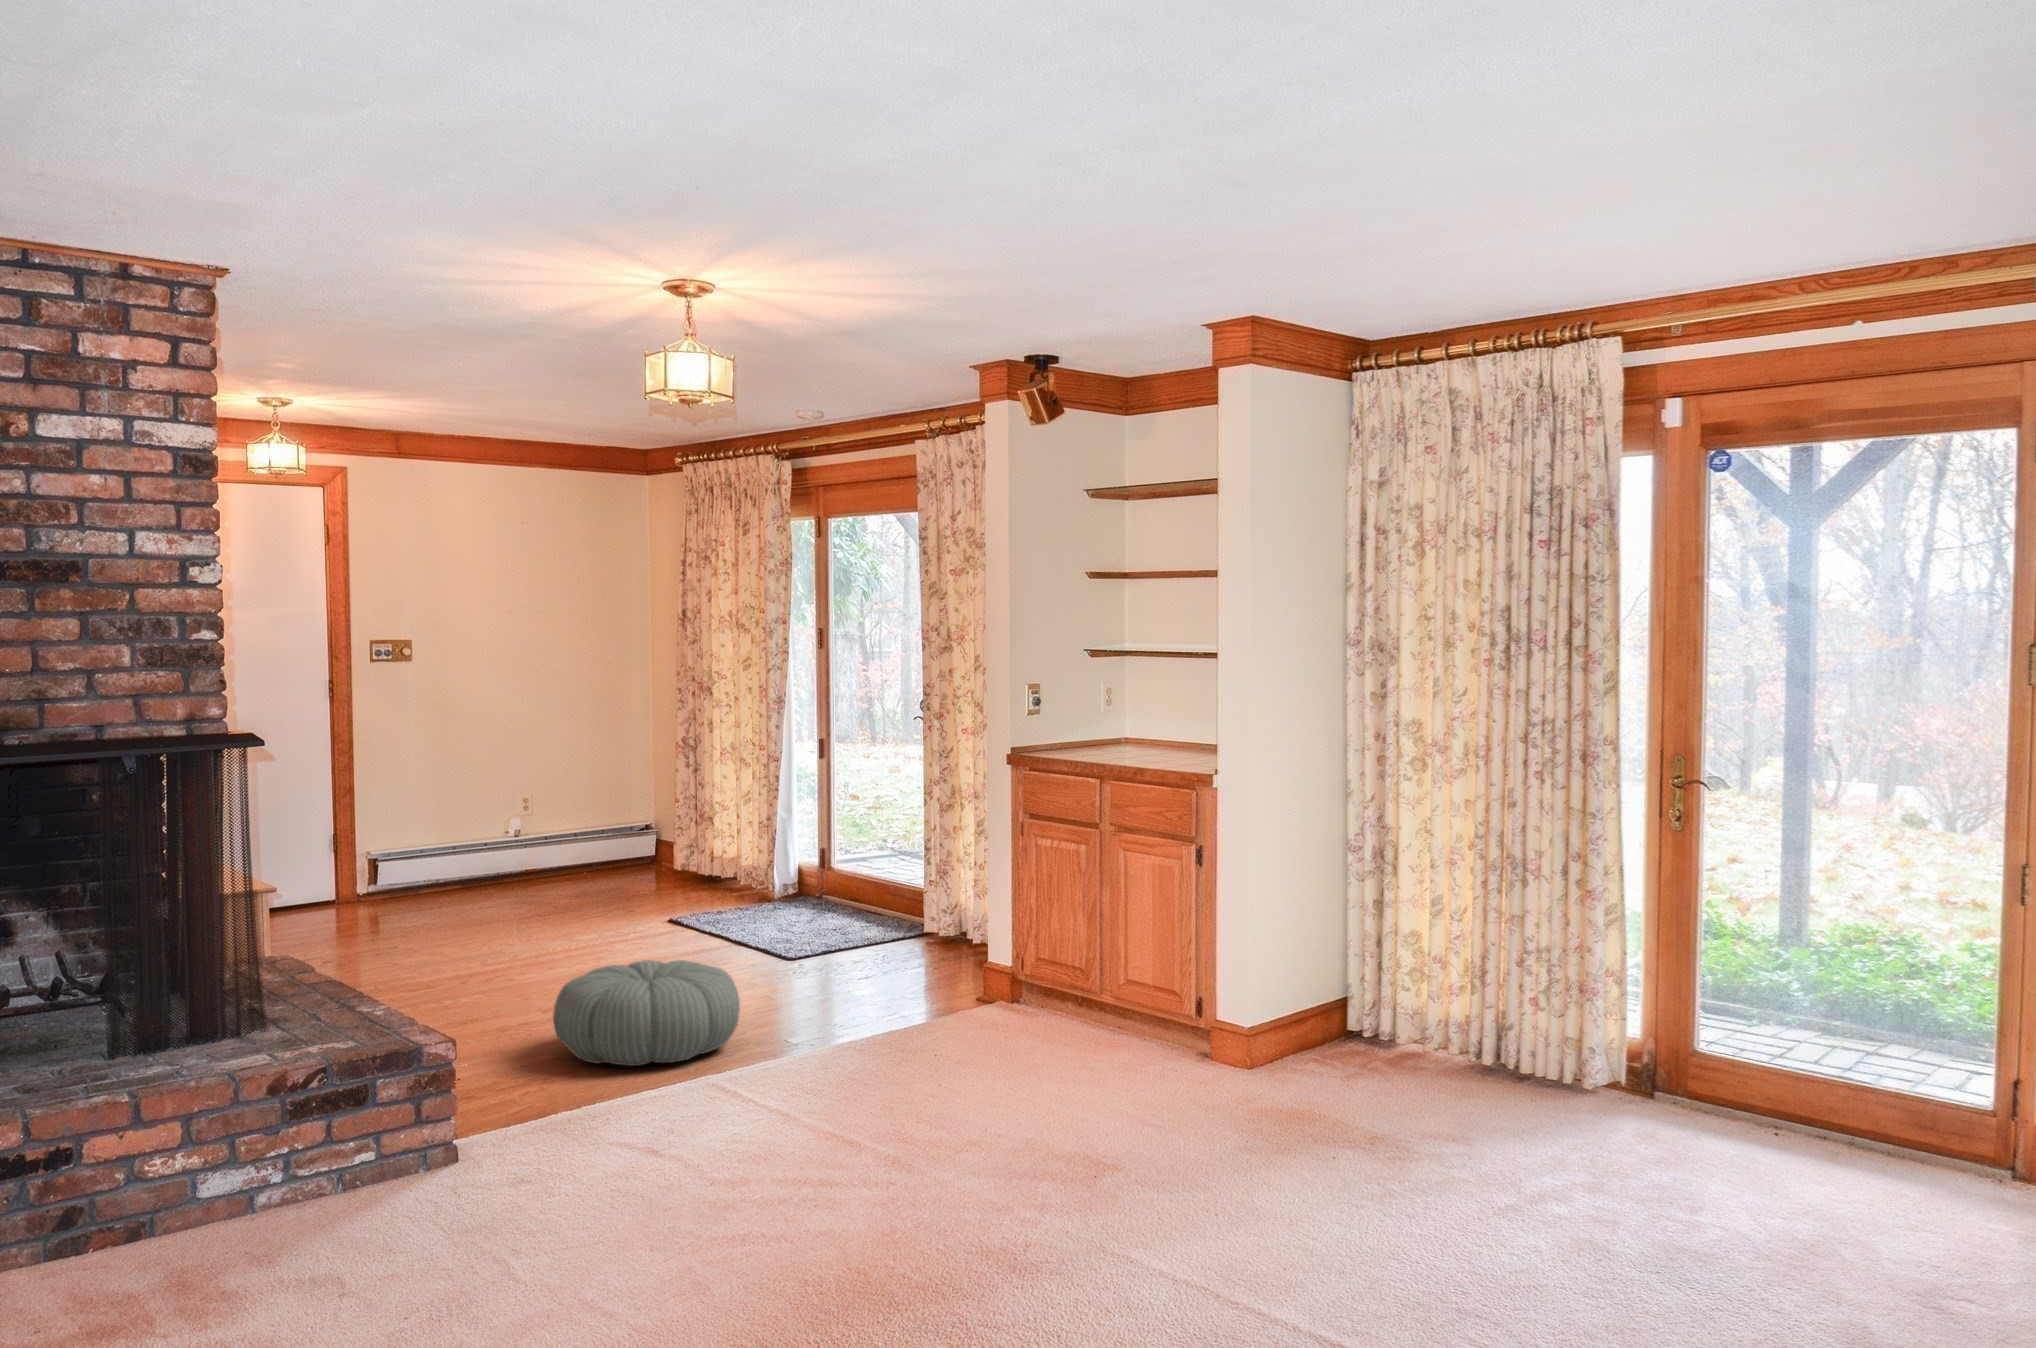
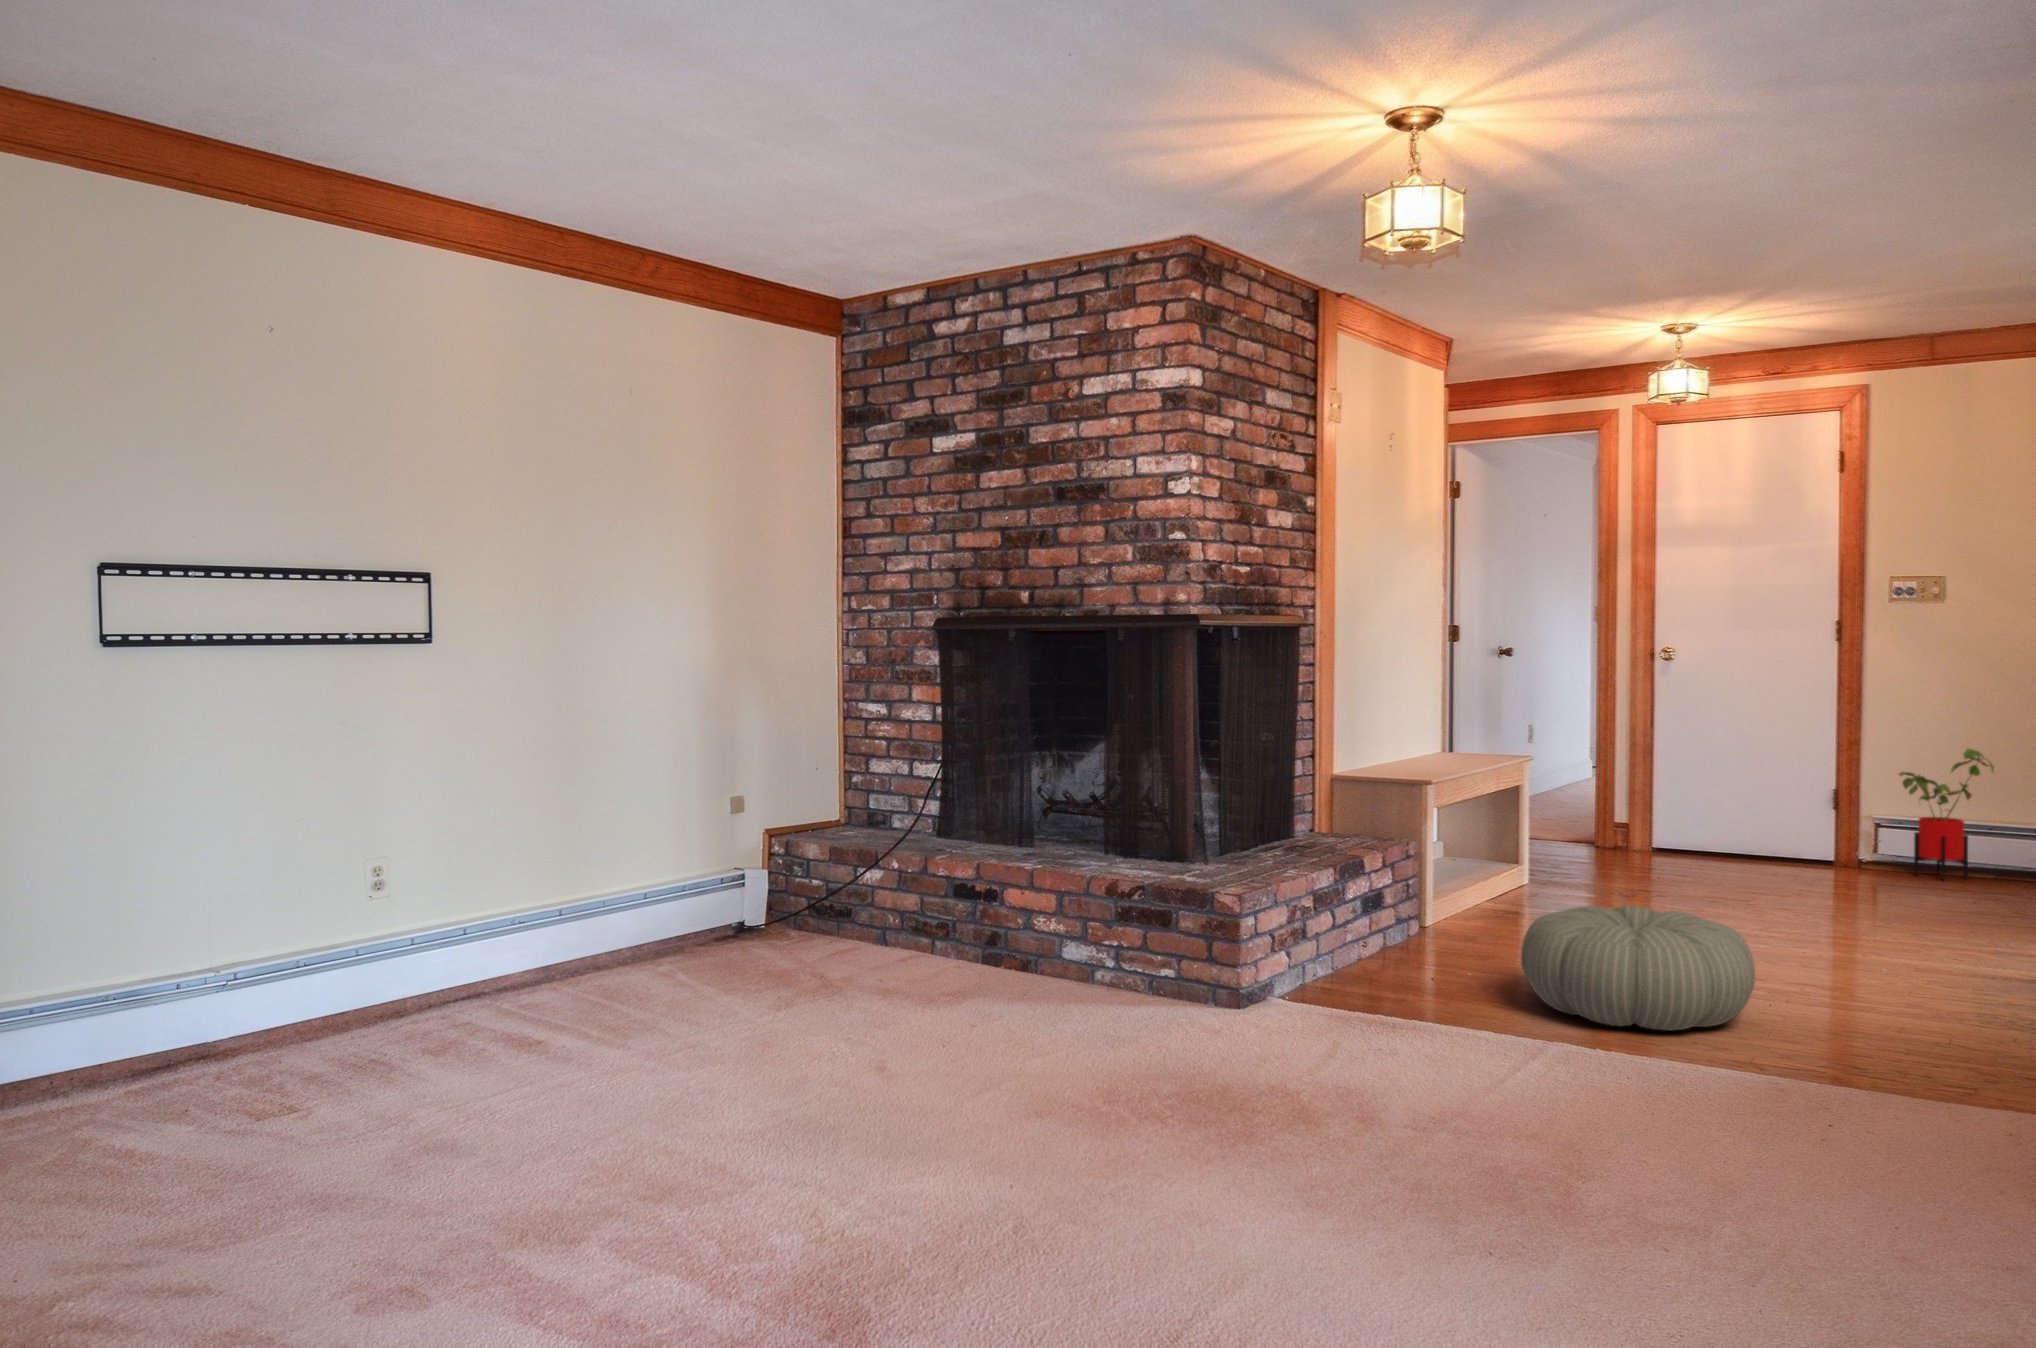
house plant: none [402,806,475,922] -> present [1898,749,1994,880]

